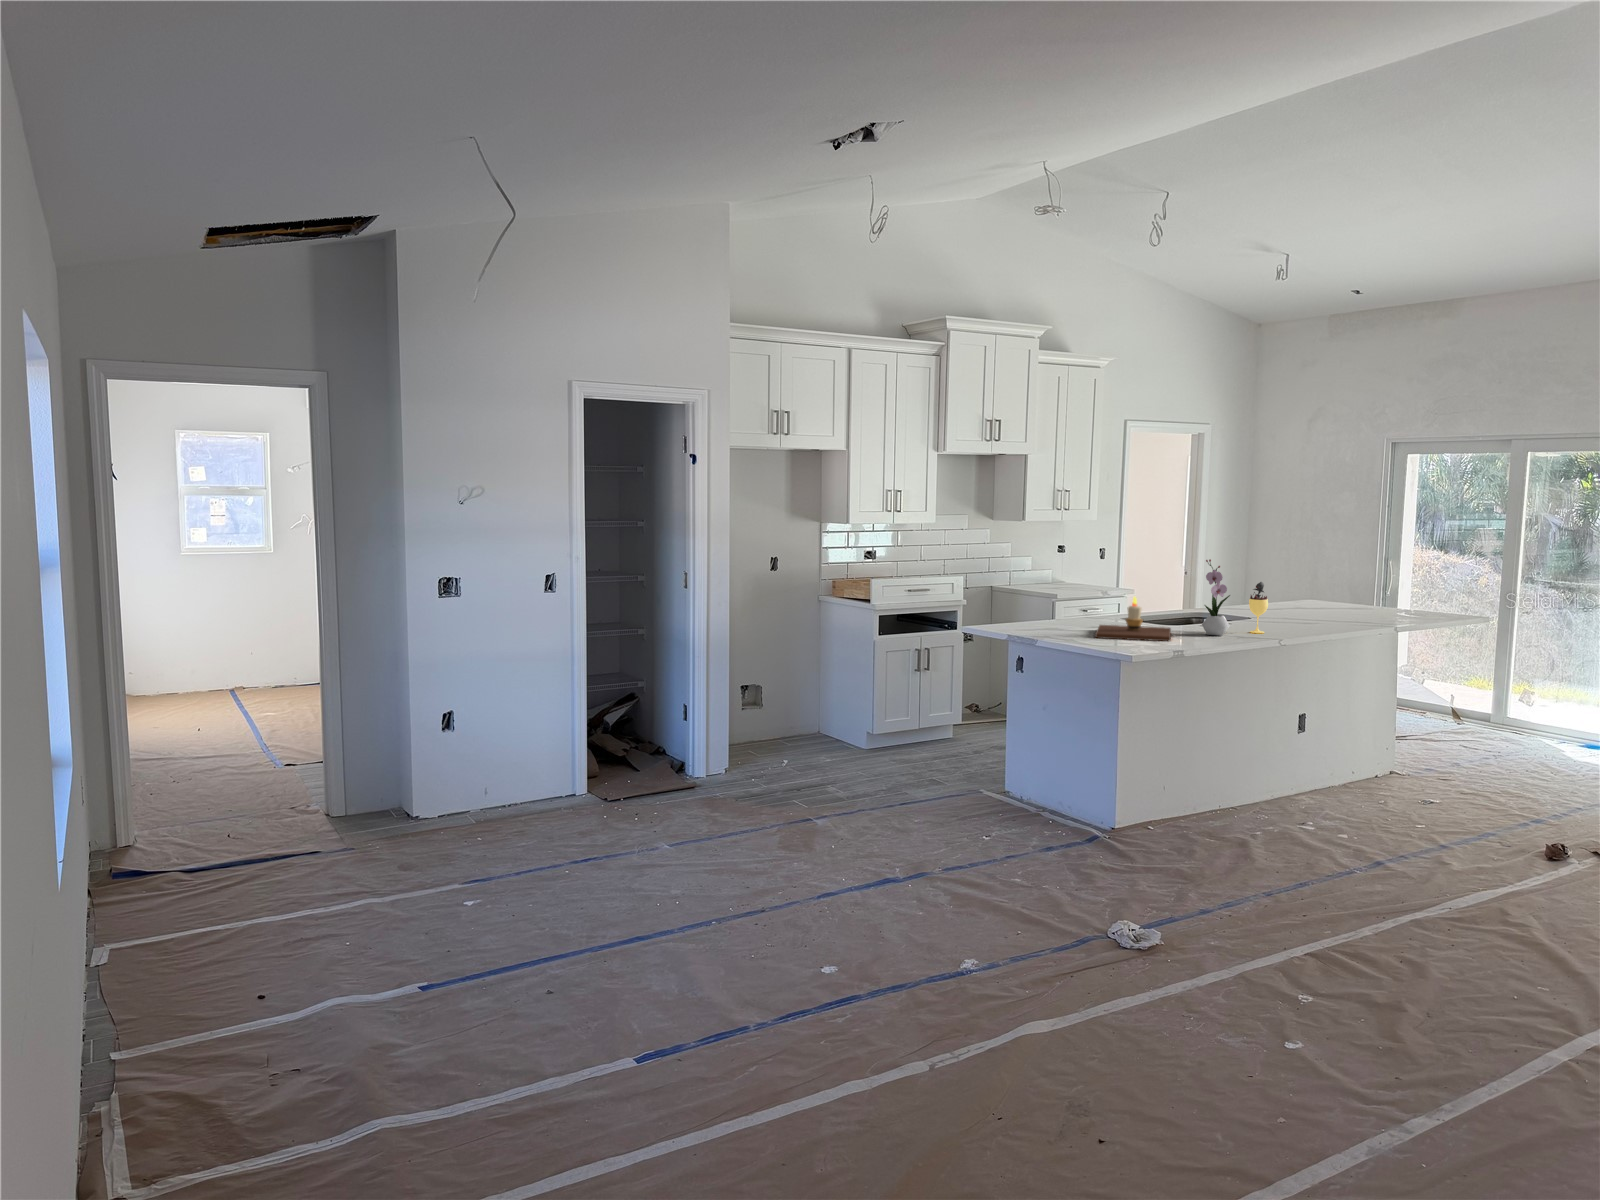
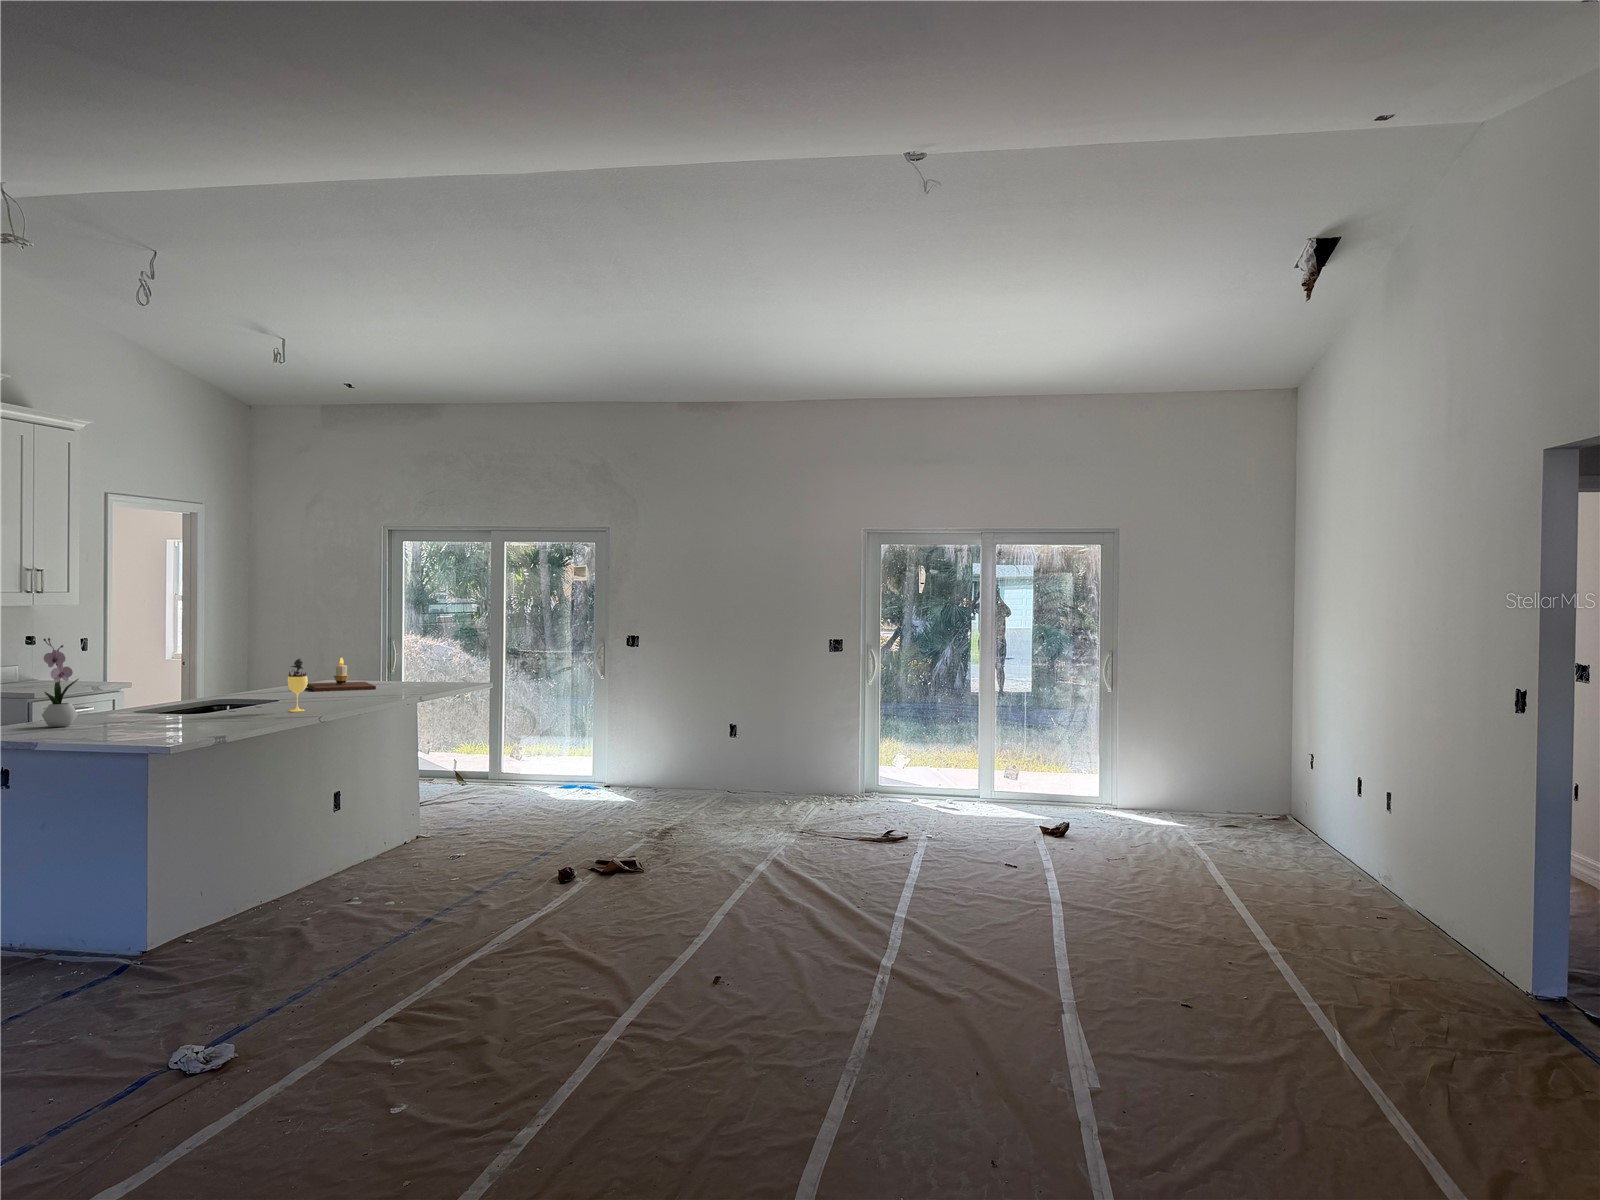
flower arrangement: present [1202,559,1230,636] -> present [42,638,78,727]
candle: present [1095,597,1171,641] -> present [307,658,376,692]

